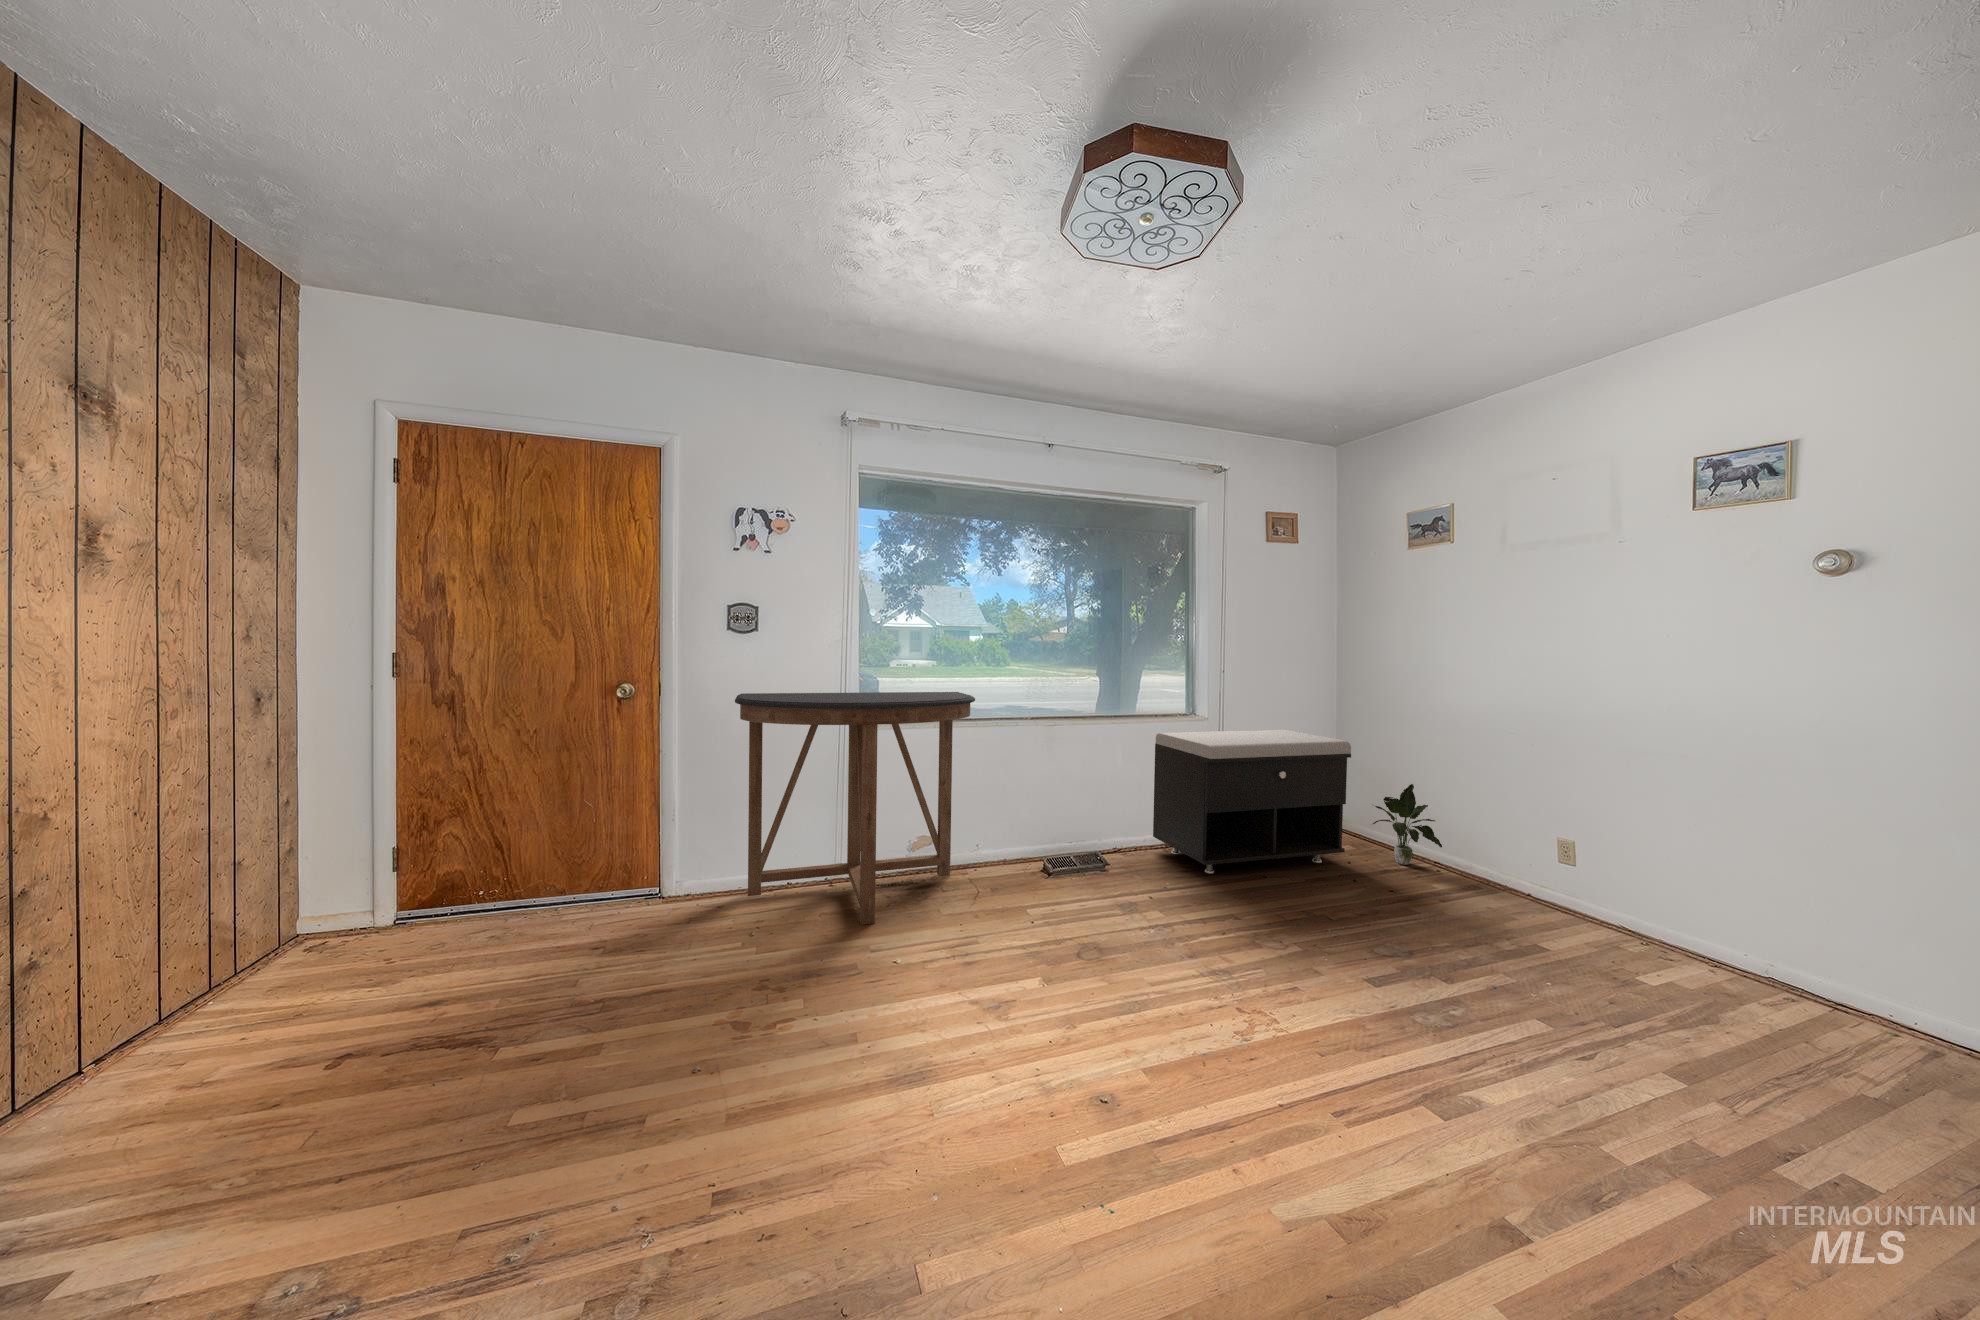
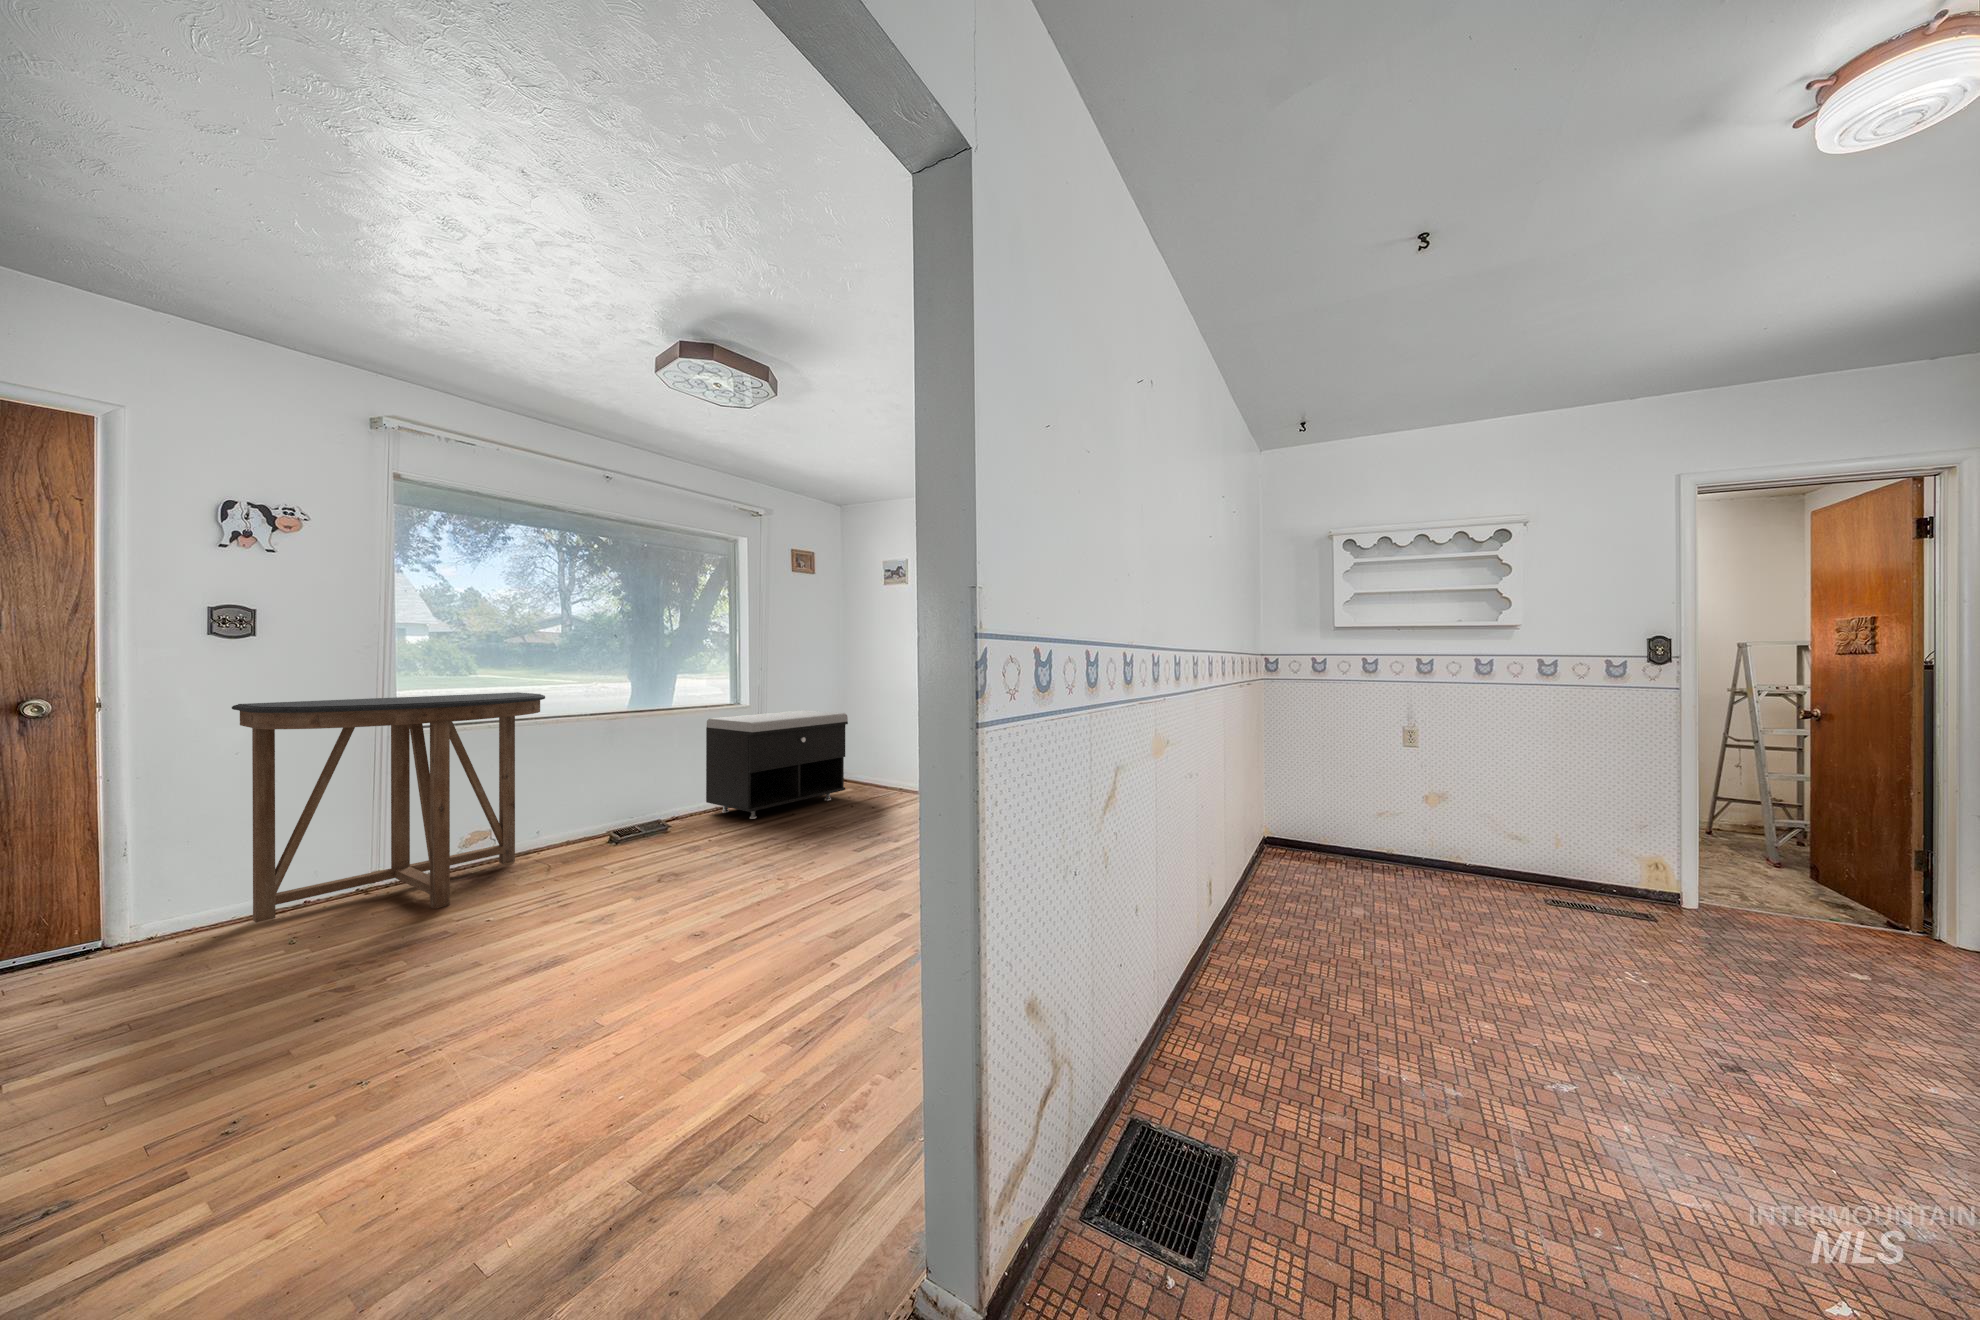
potted plant: present [1373,784,1442,865] -> none [860,739,902,793]

